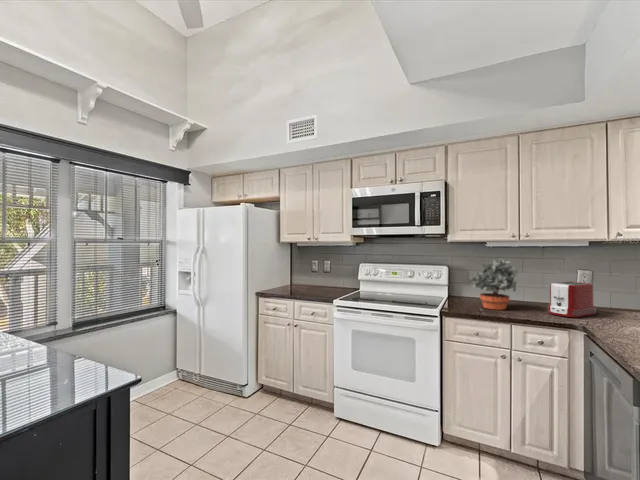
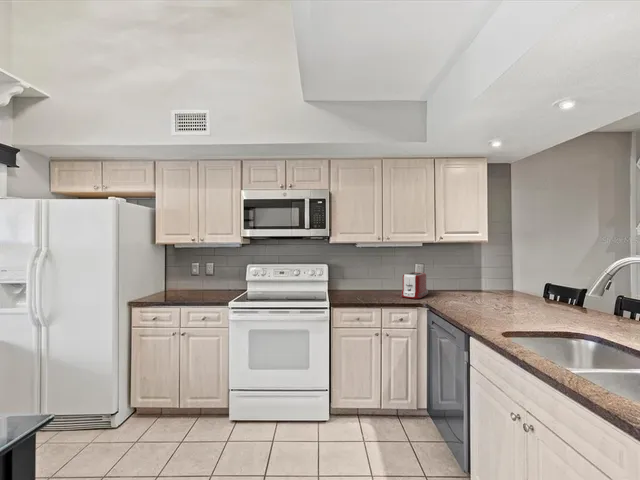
potted plant: present [469,259,518,310] -> none [347,256,382,298]

